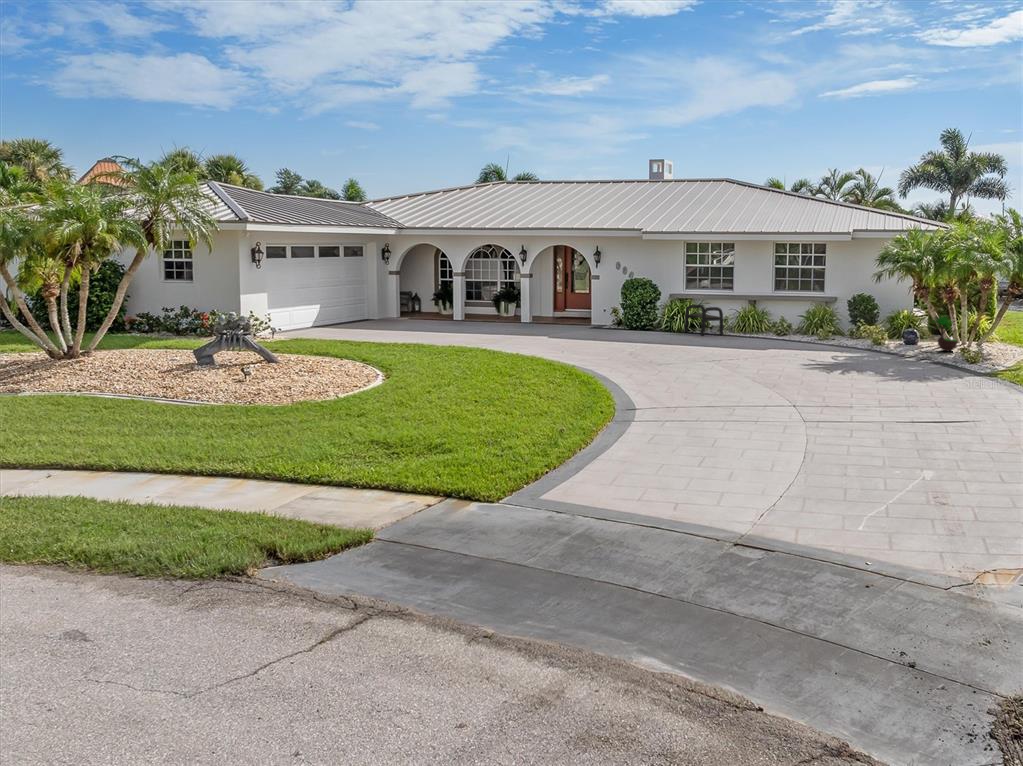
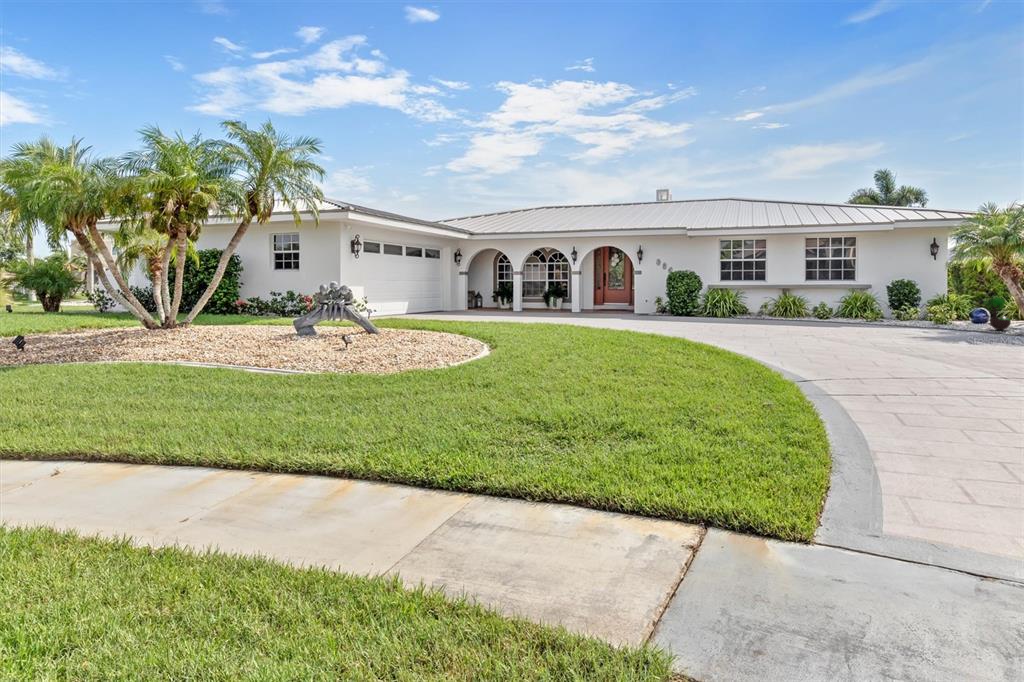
bench: present [684,304,723,336] -> none [726,293,765,319]

